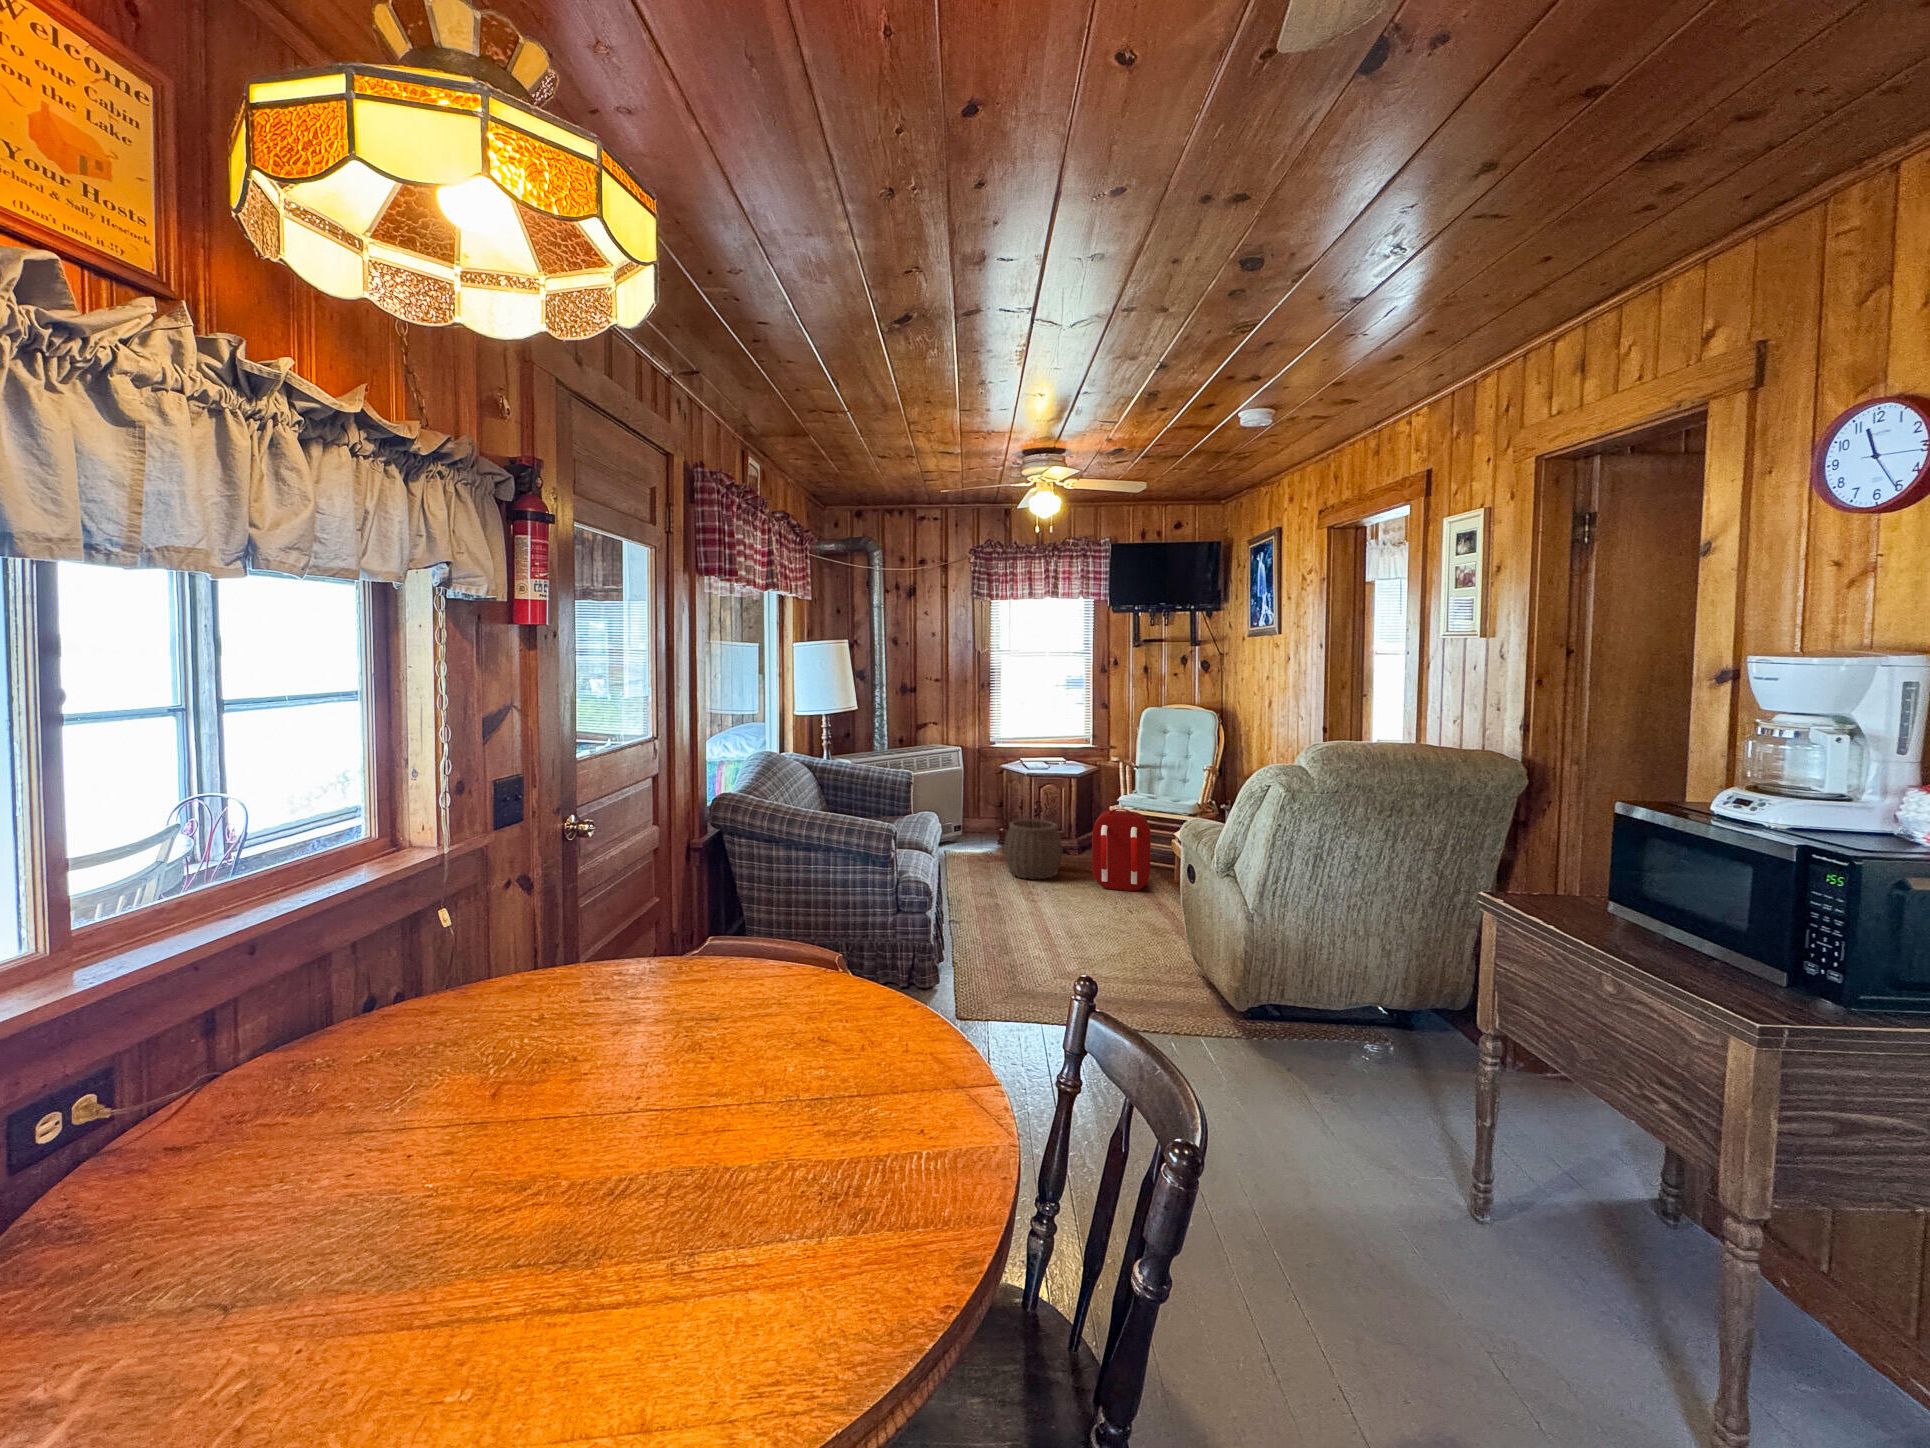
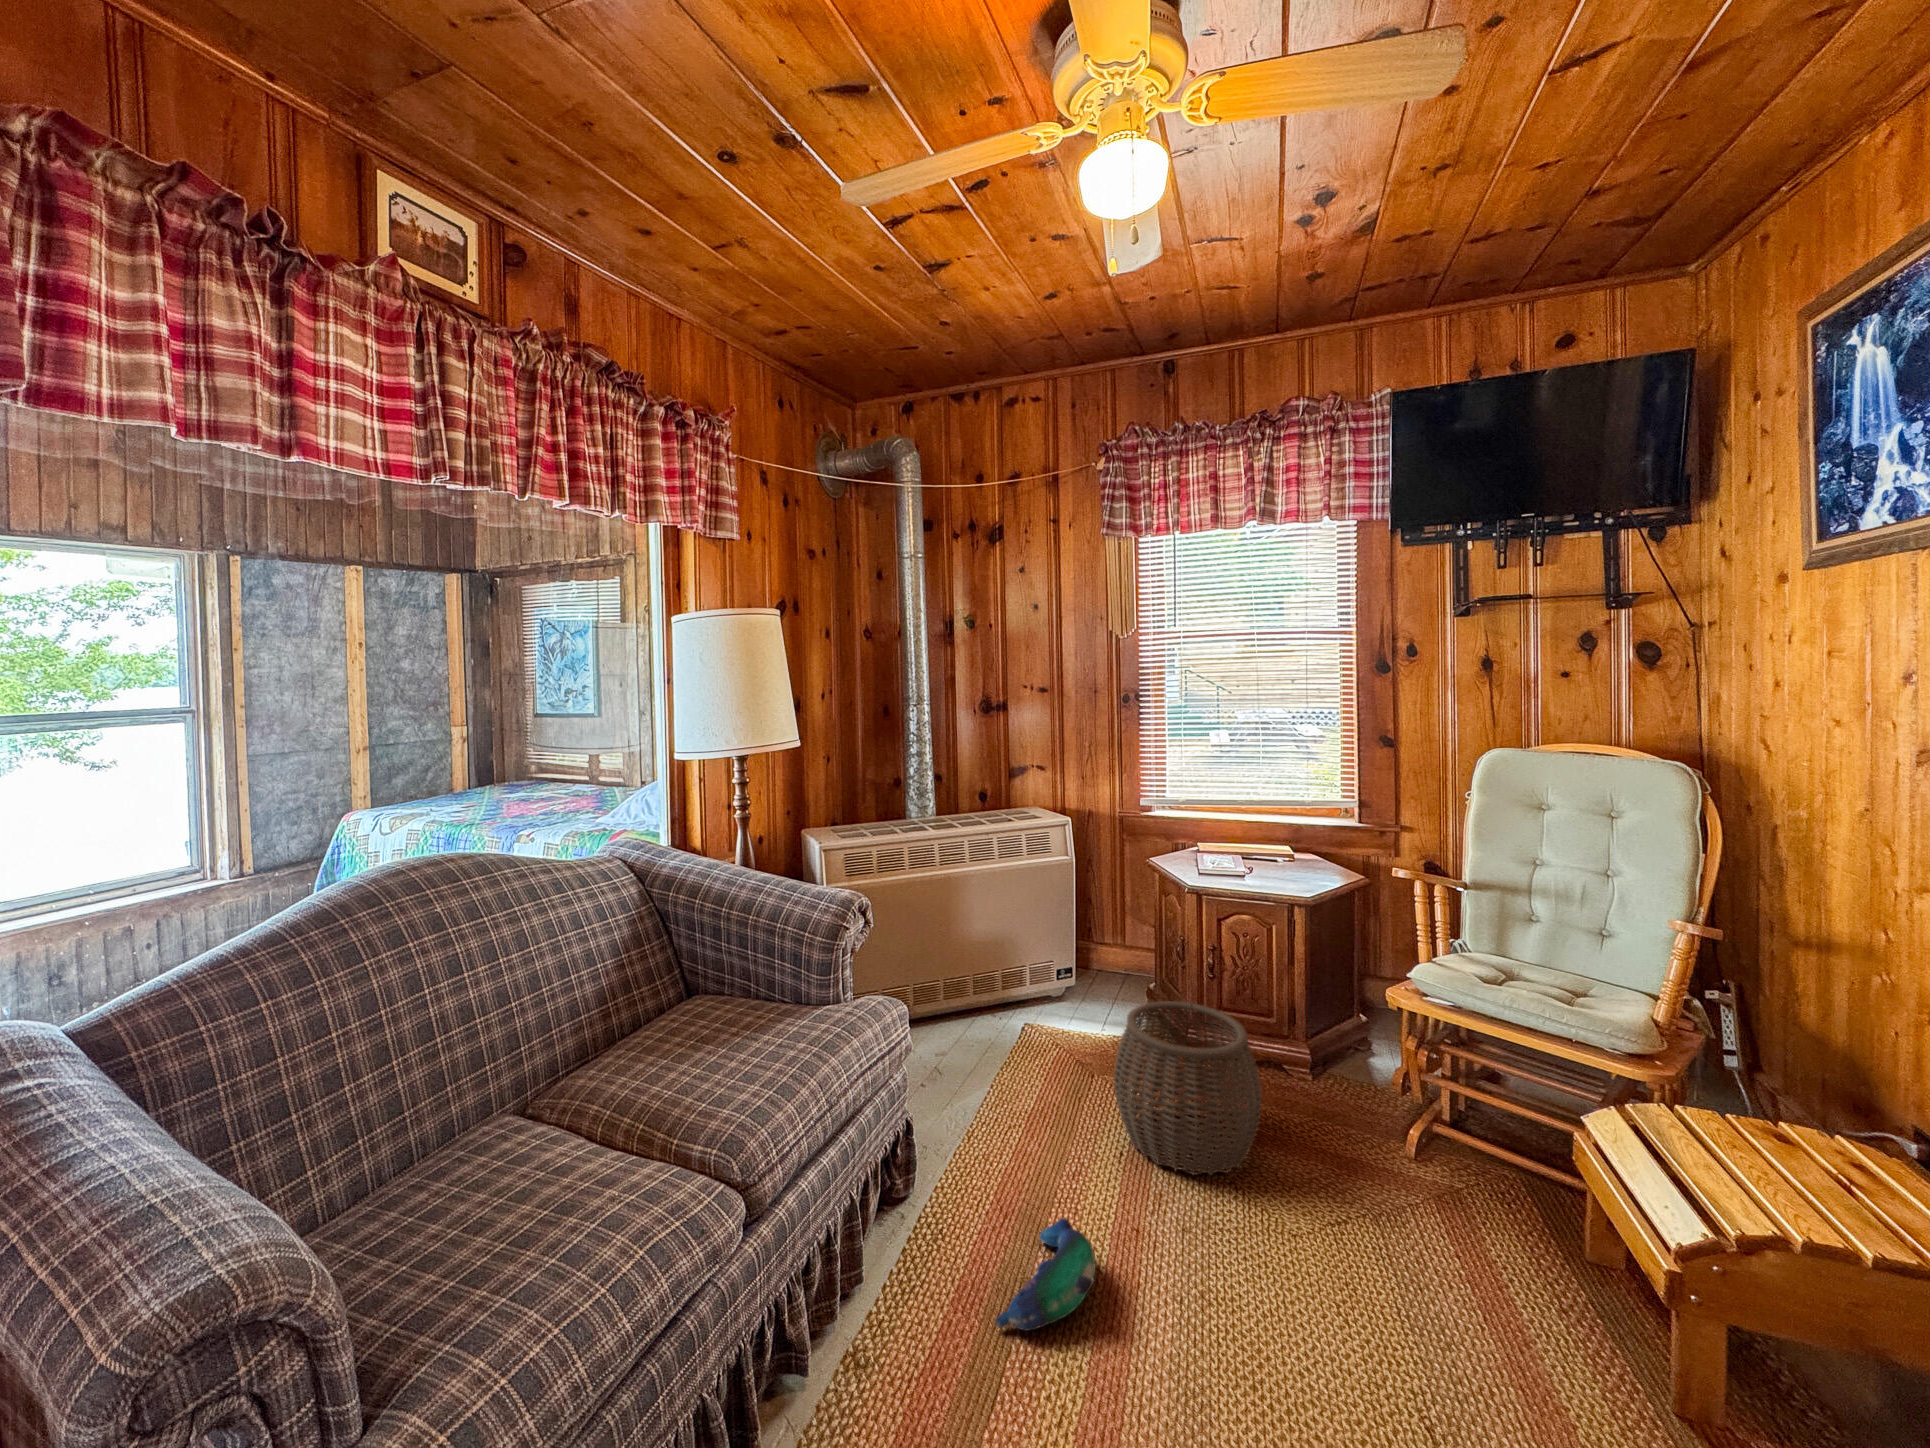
backpack: present [1091,809,1151,891] -> none [1329,1032,1530,1299]
plush toy: none [988,886,1020,911] -> present [995,1218,1096,1331]

